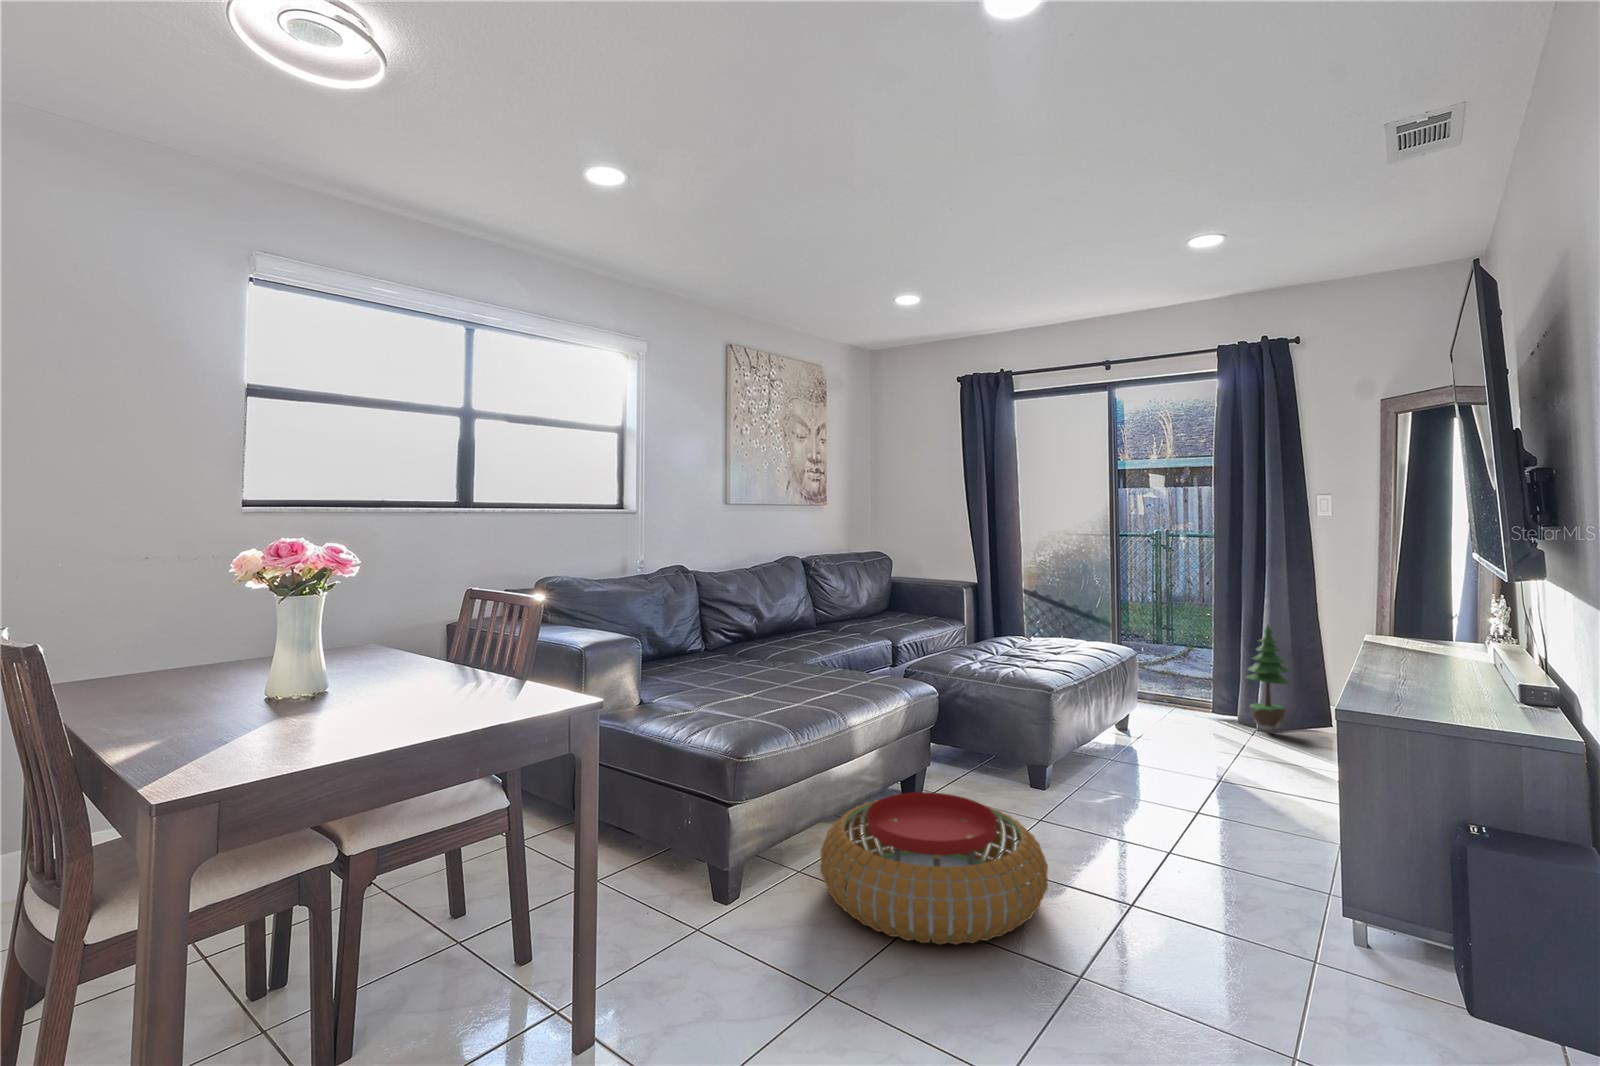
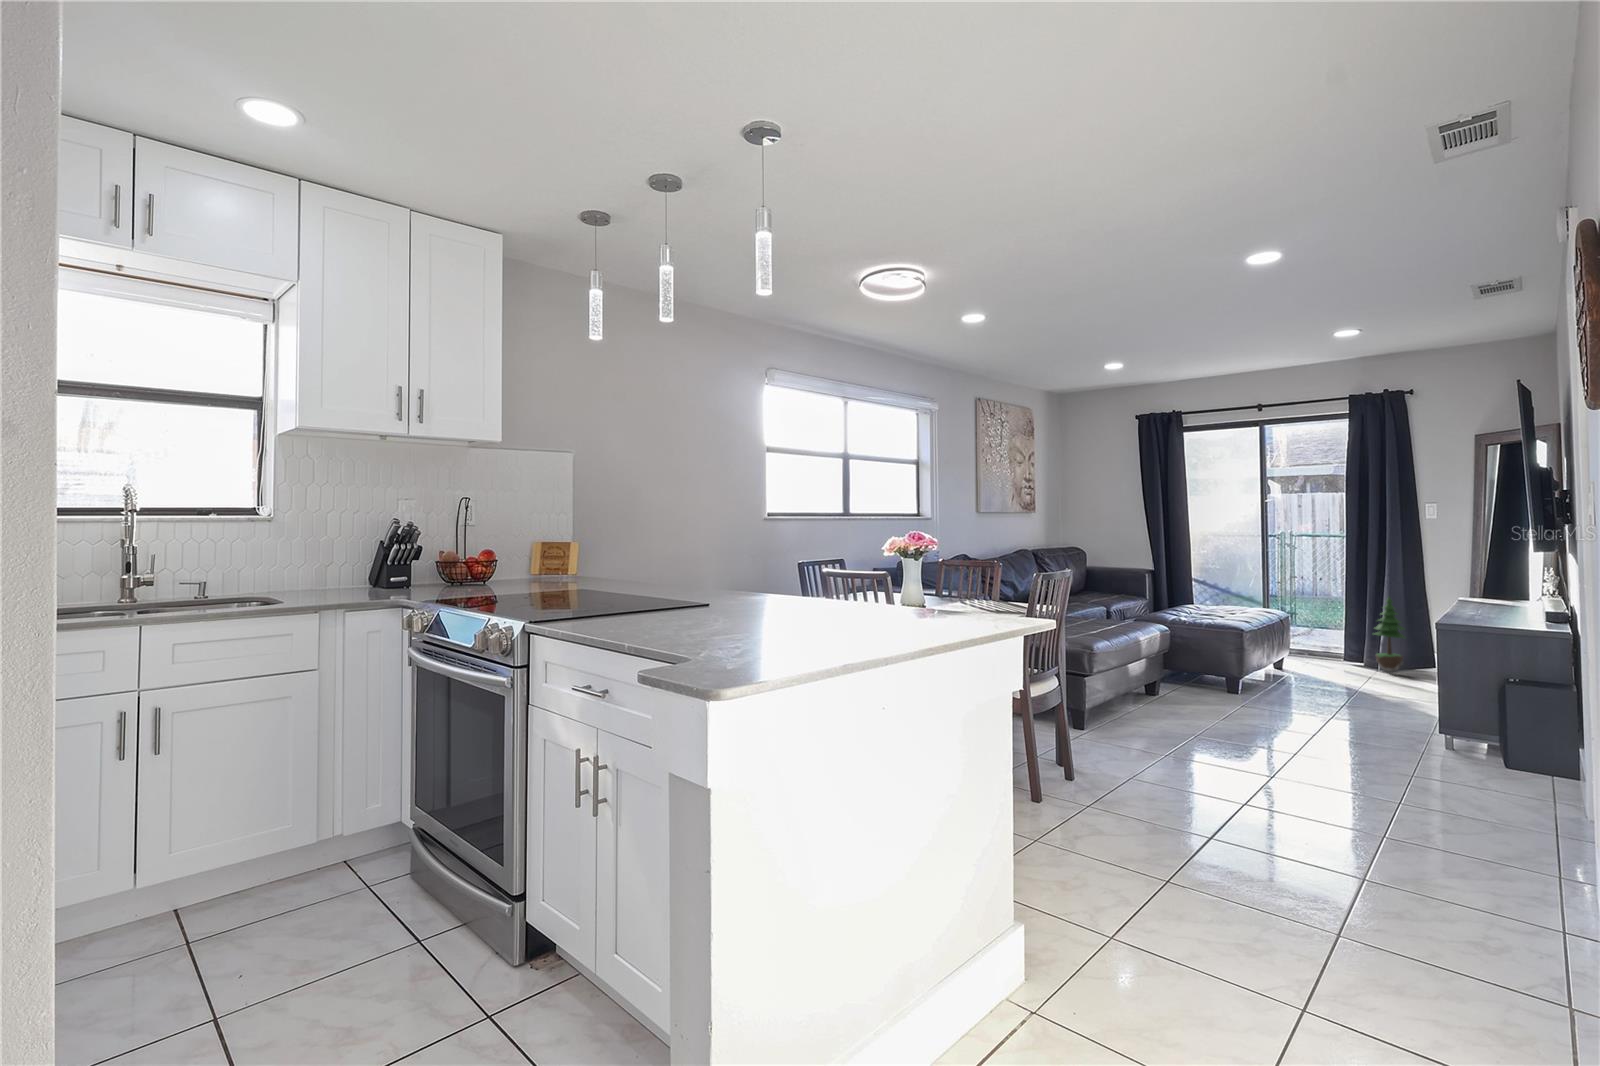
pouf: present [820,792,1048,945] -> none [1119,678,1259,744]

